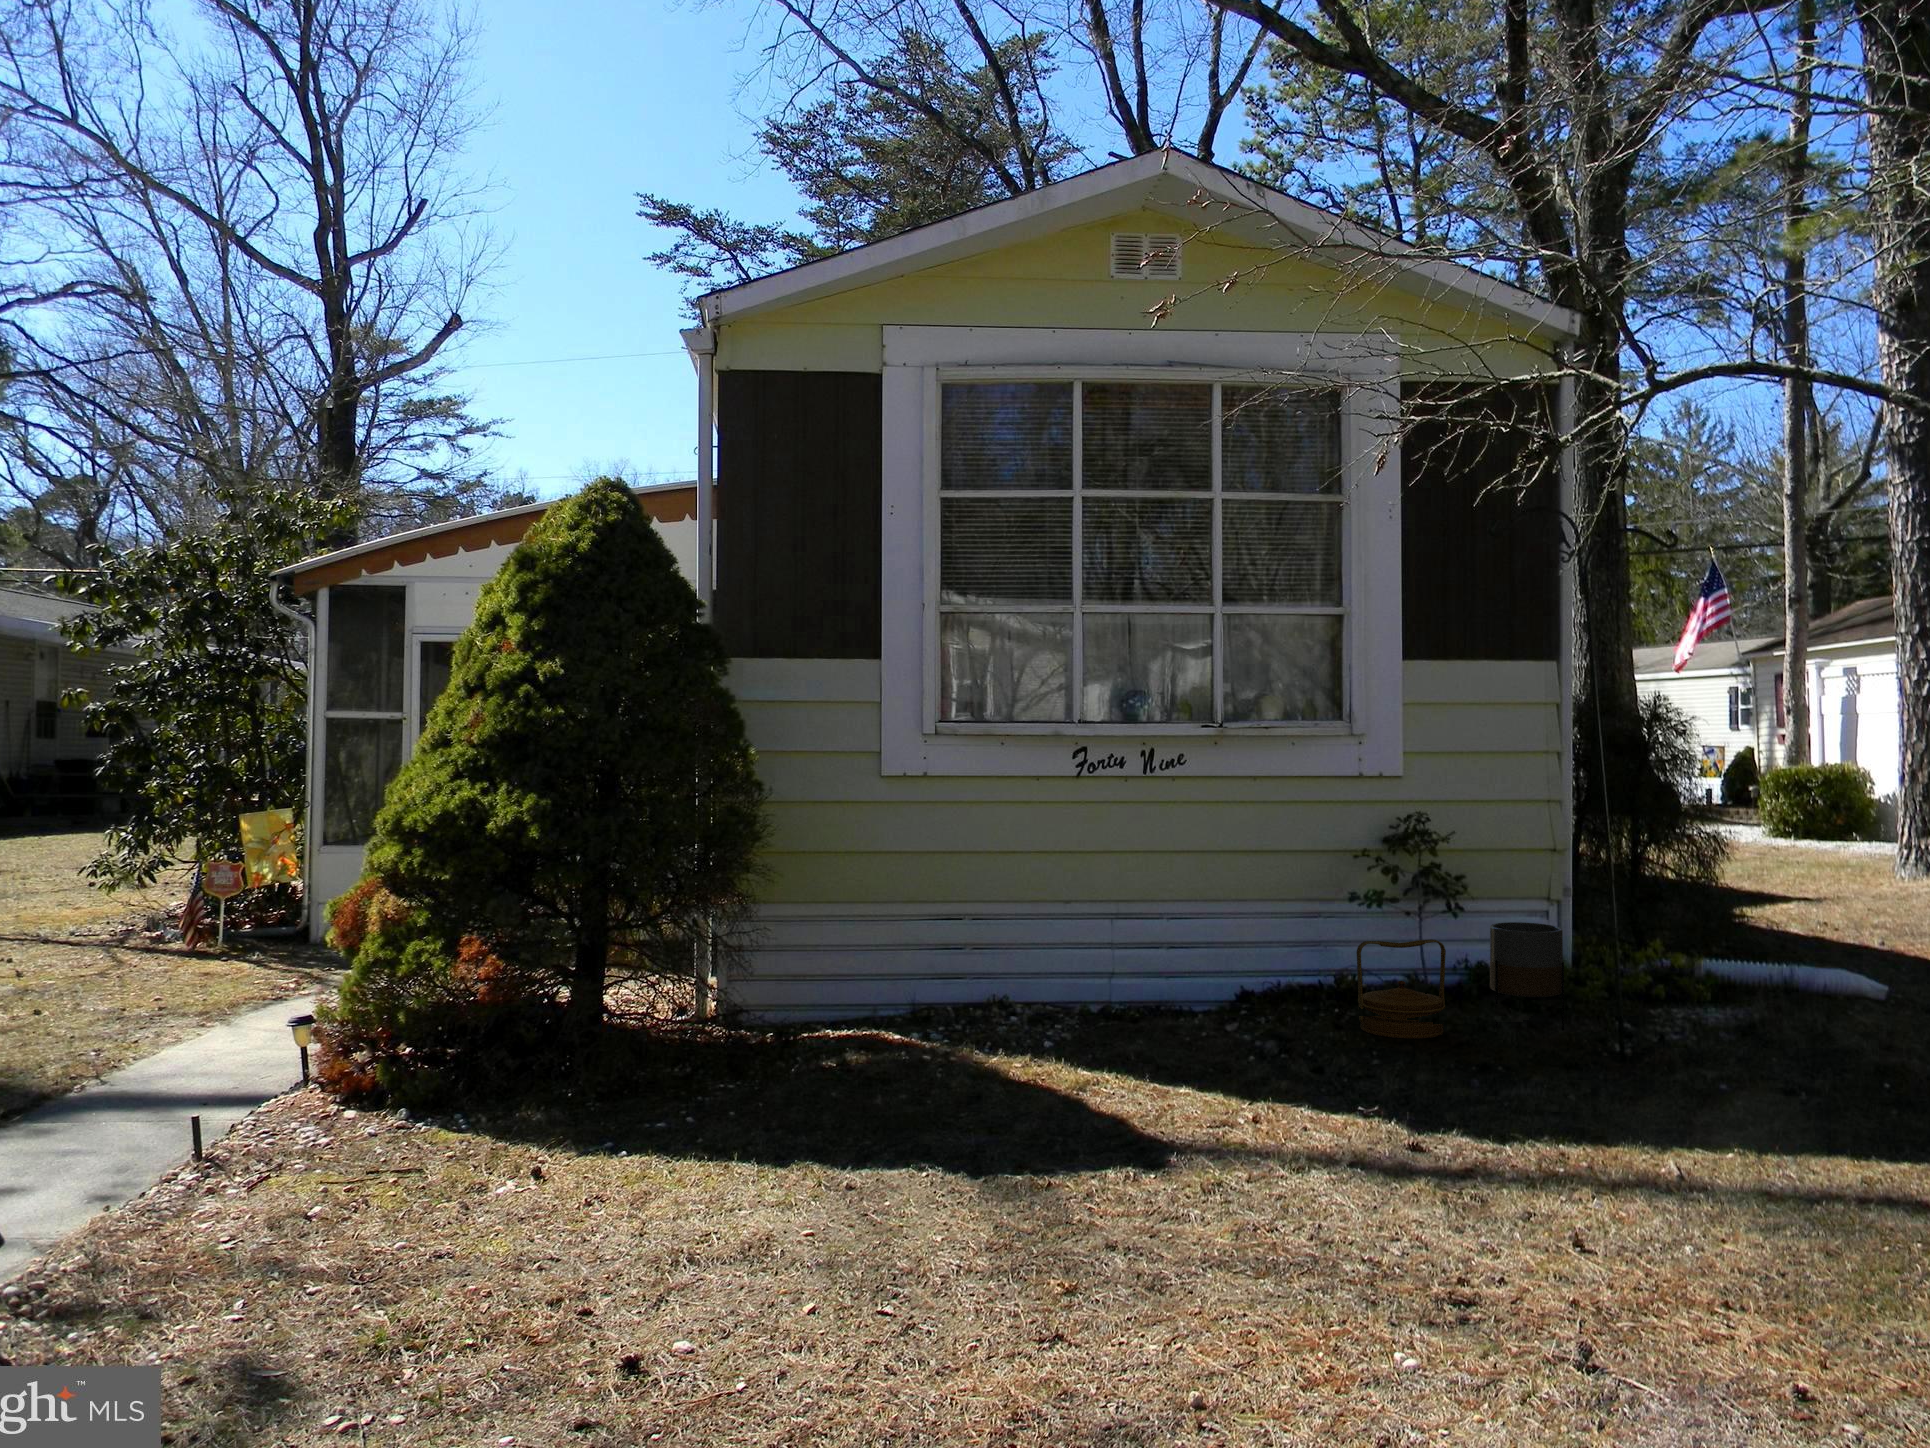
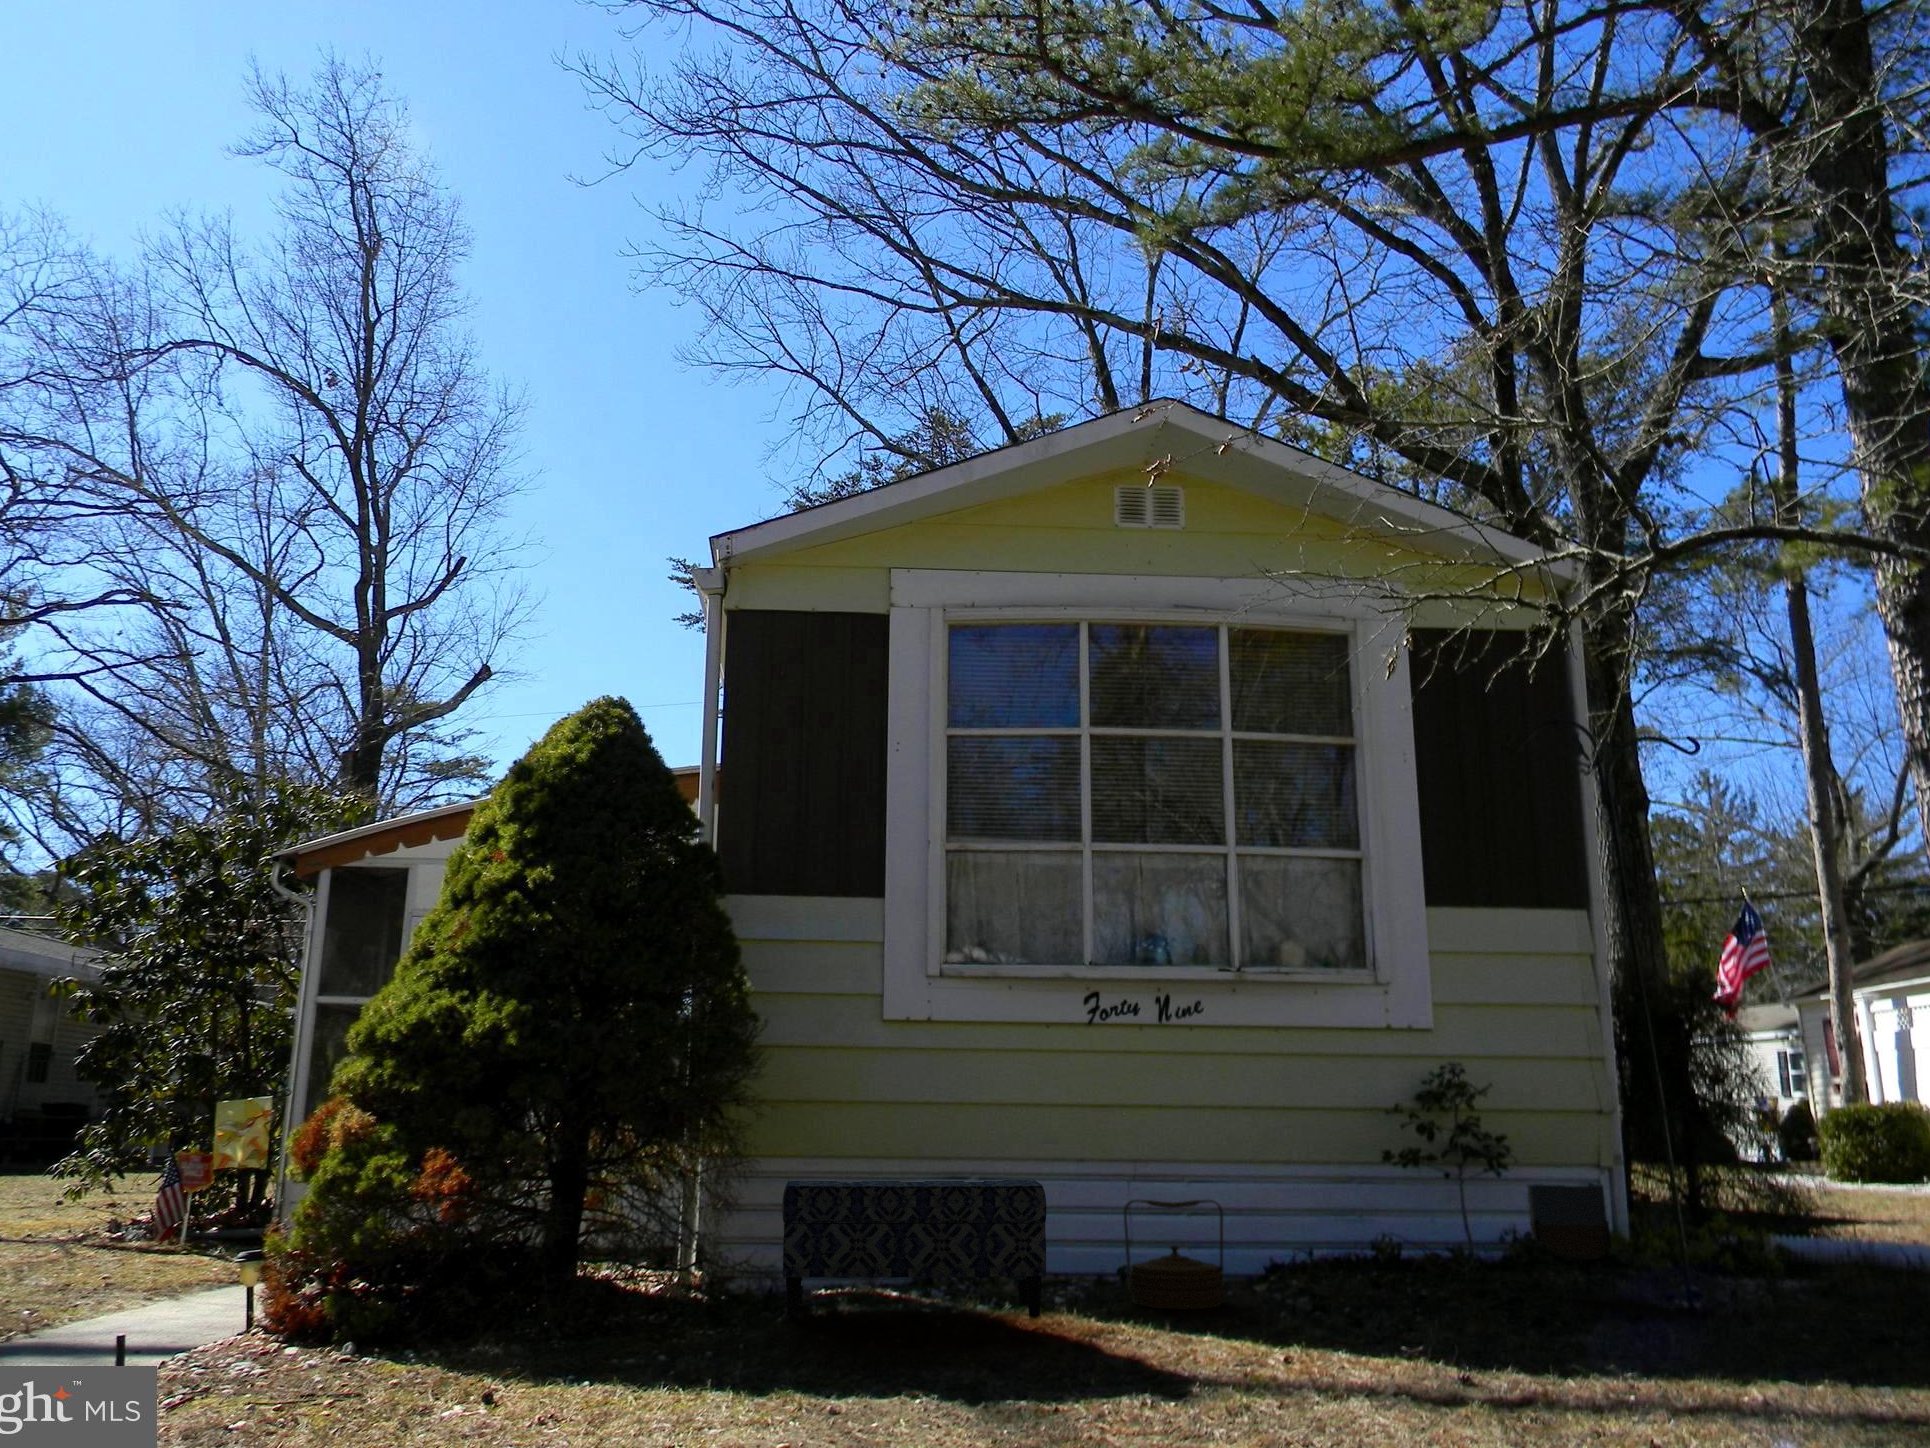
bench: none [793,926,1040,1061] -> present [782,1180,1046,1319]
woven basket: present [1357,939,1446,1039] -> present [1124,1199,1224,1310]

